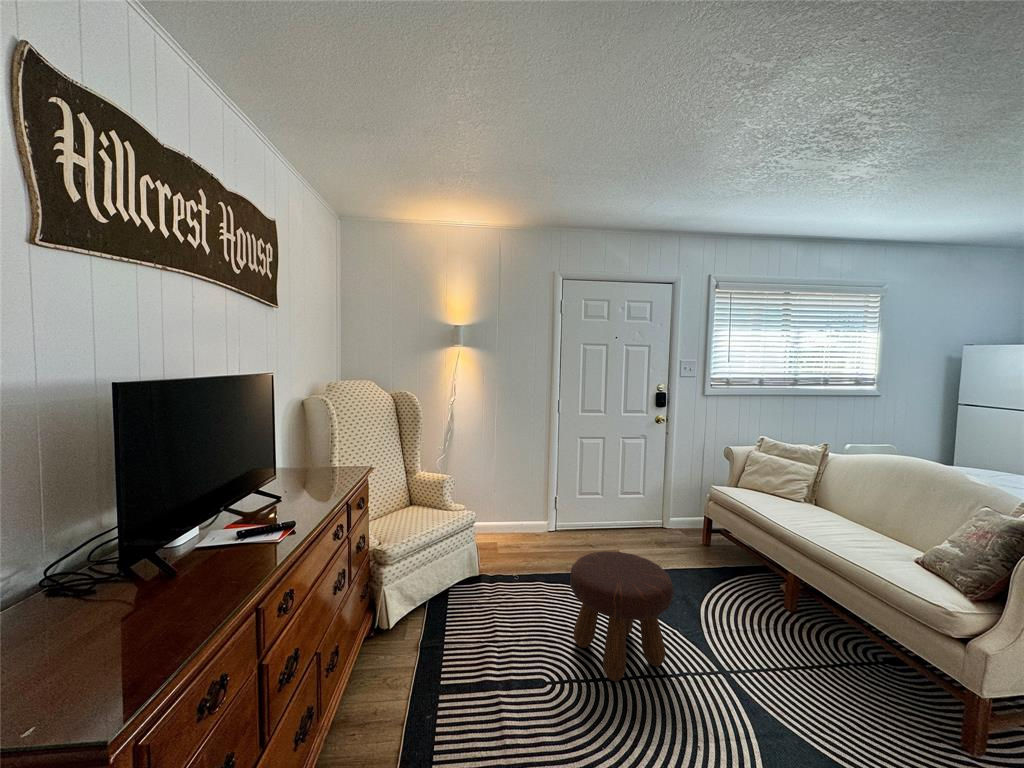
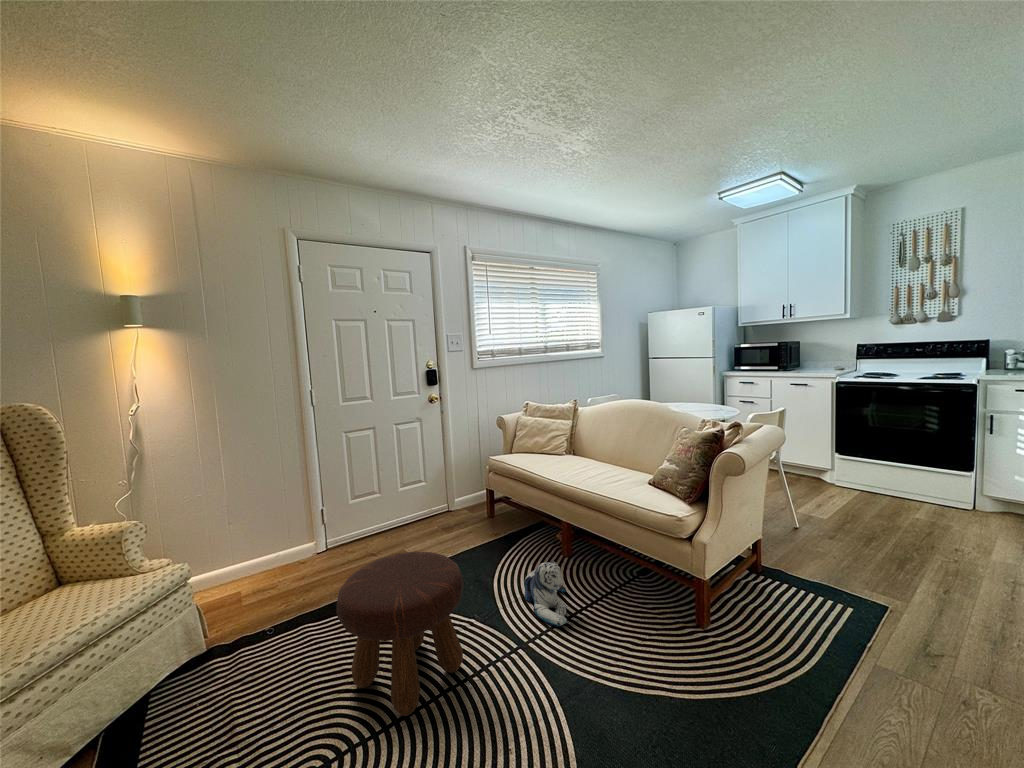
plush toy: none [732,604,782,671] -> present [524,562,567,627]

